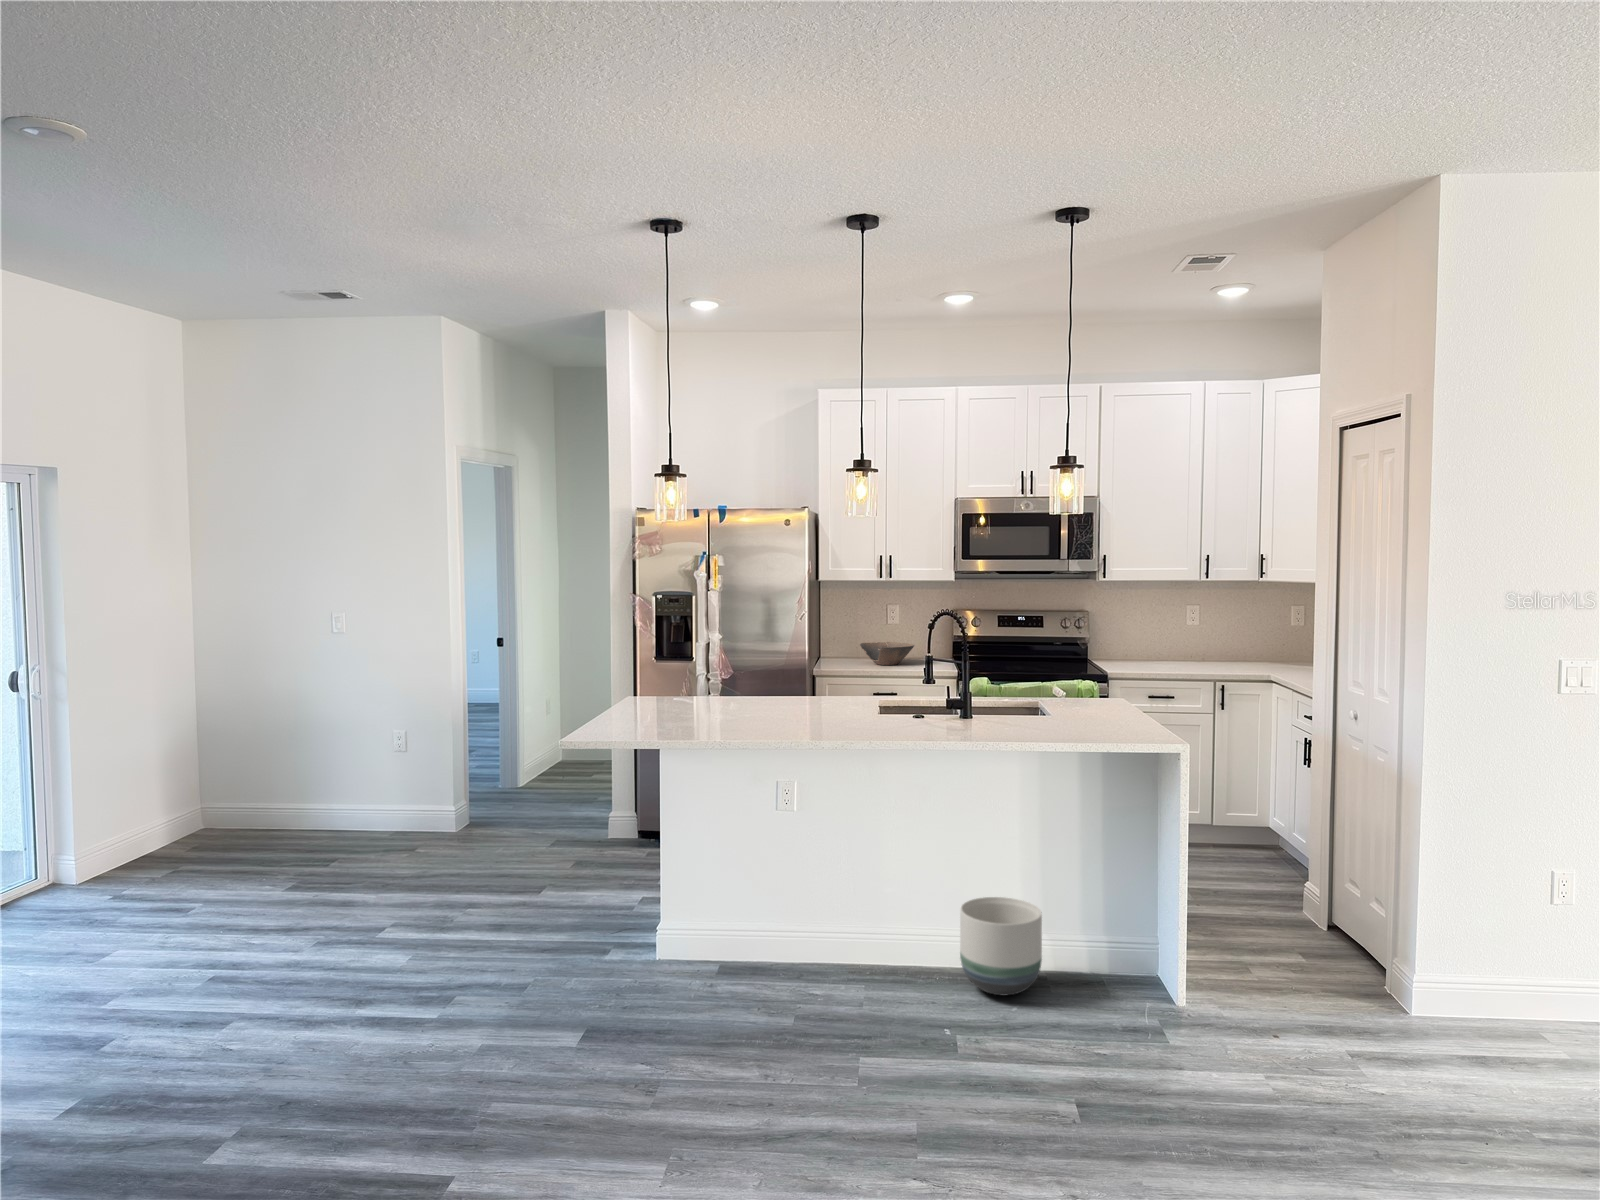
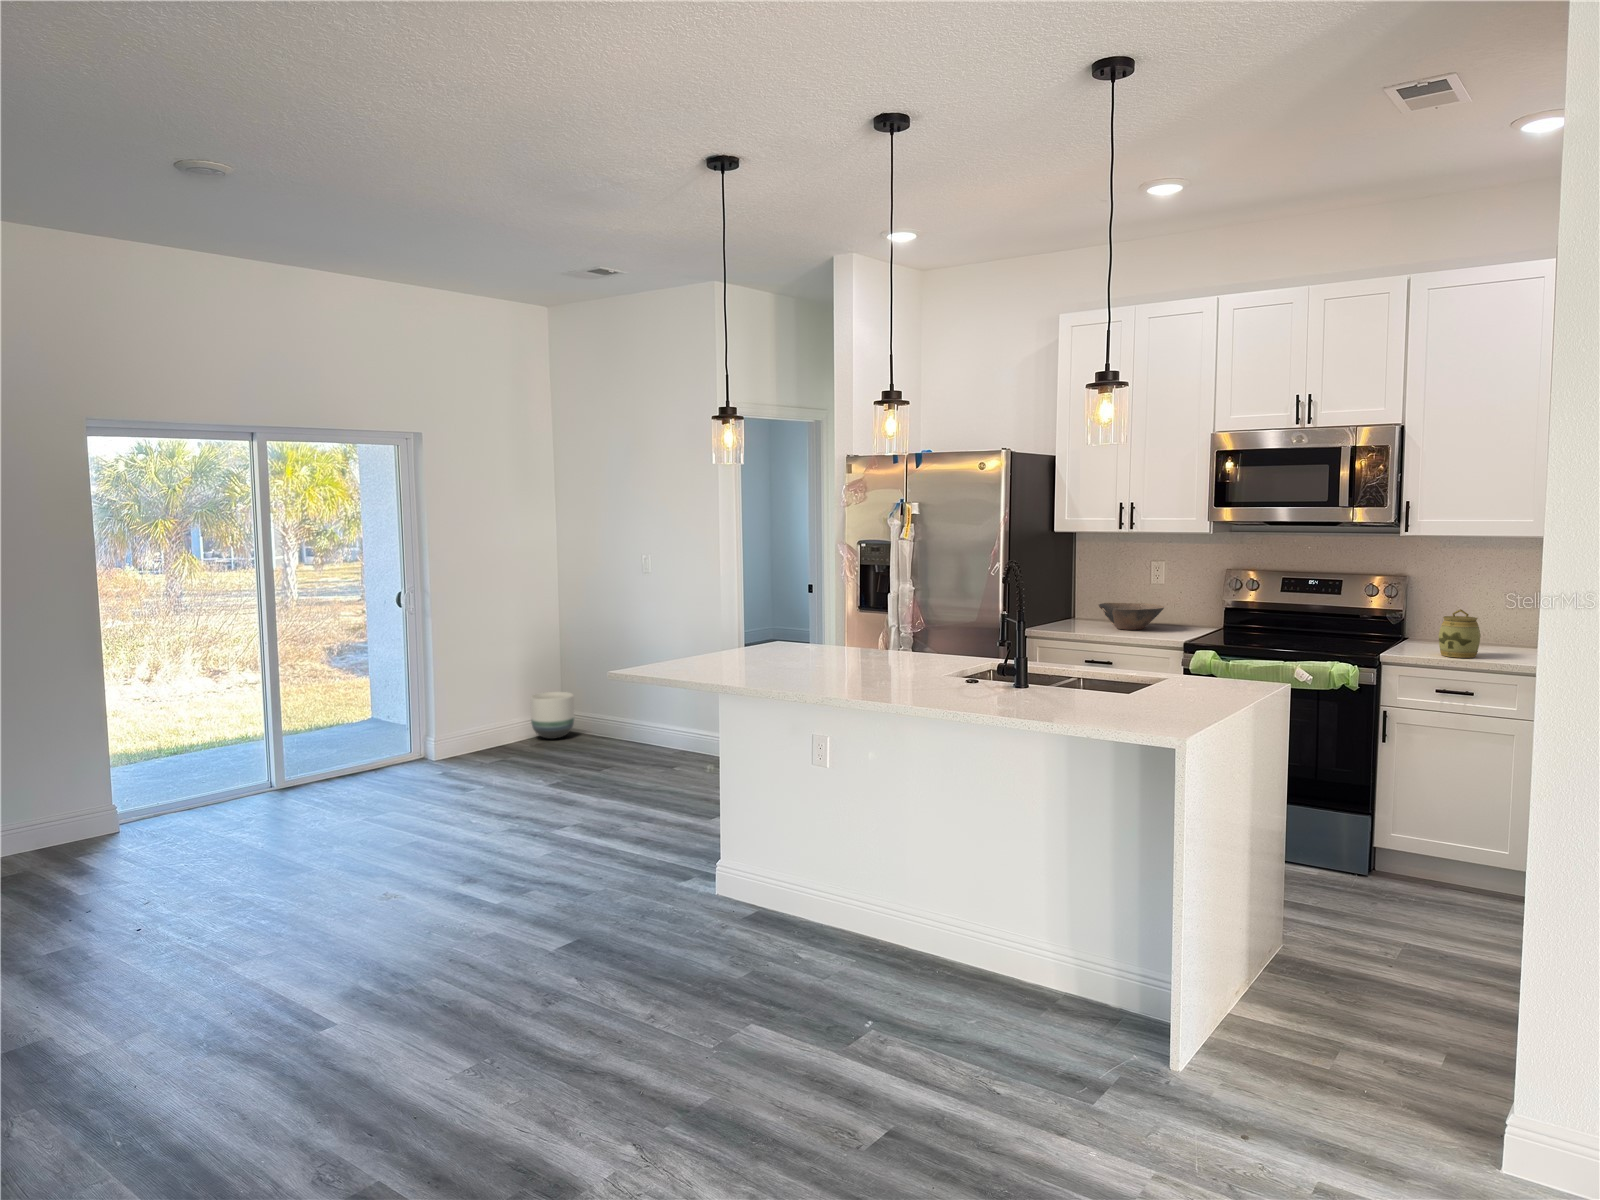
jar: none [1133,635,1162,670] -> present [1439,609,1481,658]
planter: present [960,897,1042,996] -> present [530,692,574,739]

